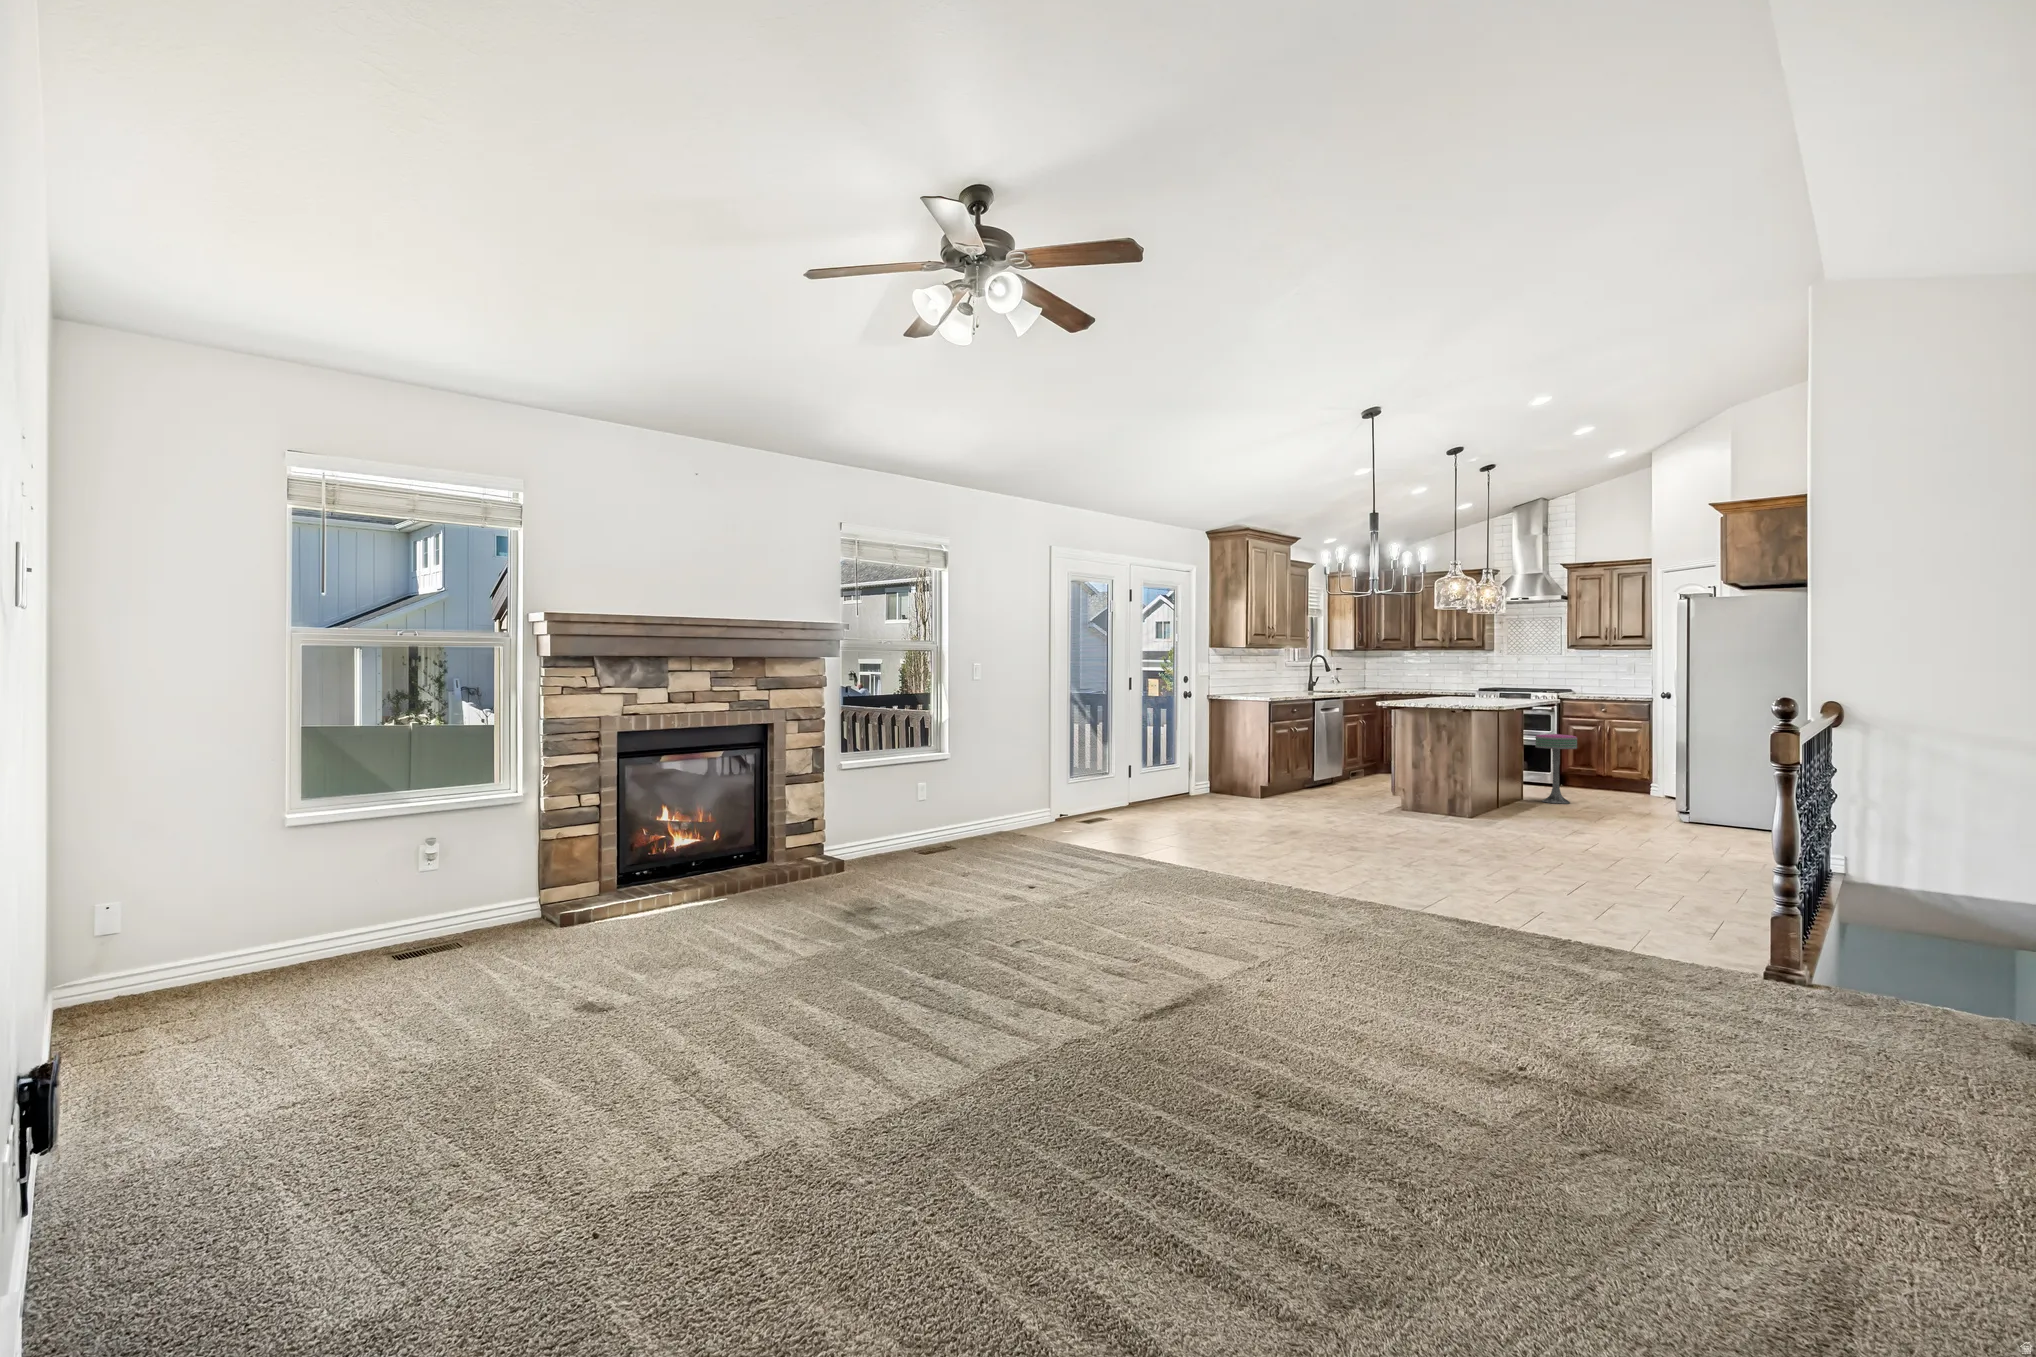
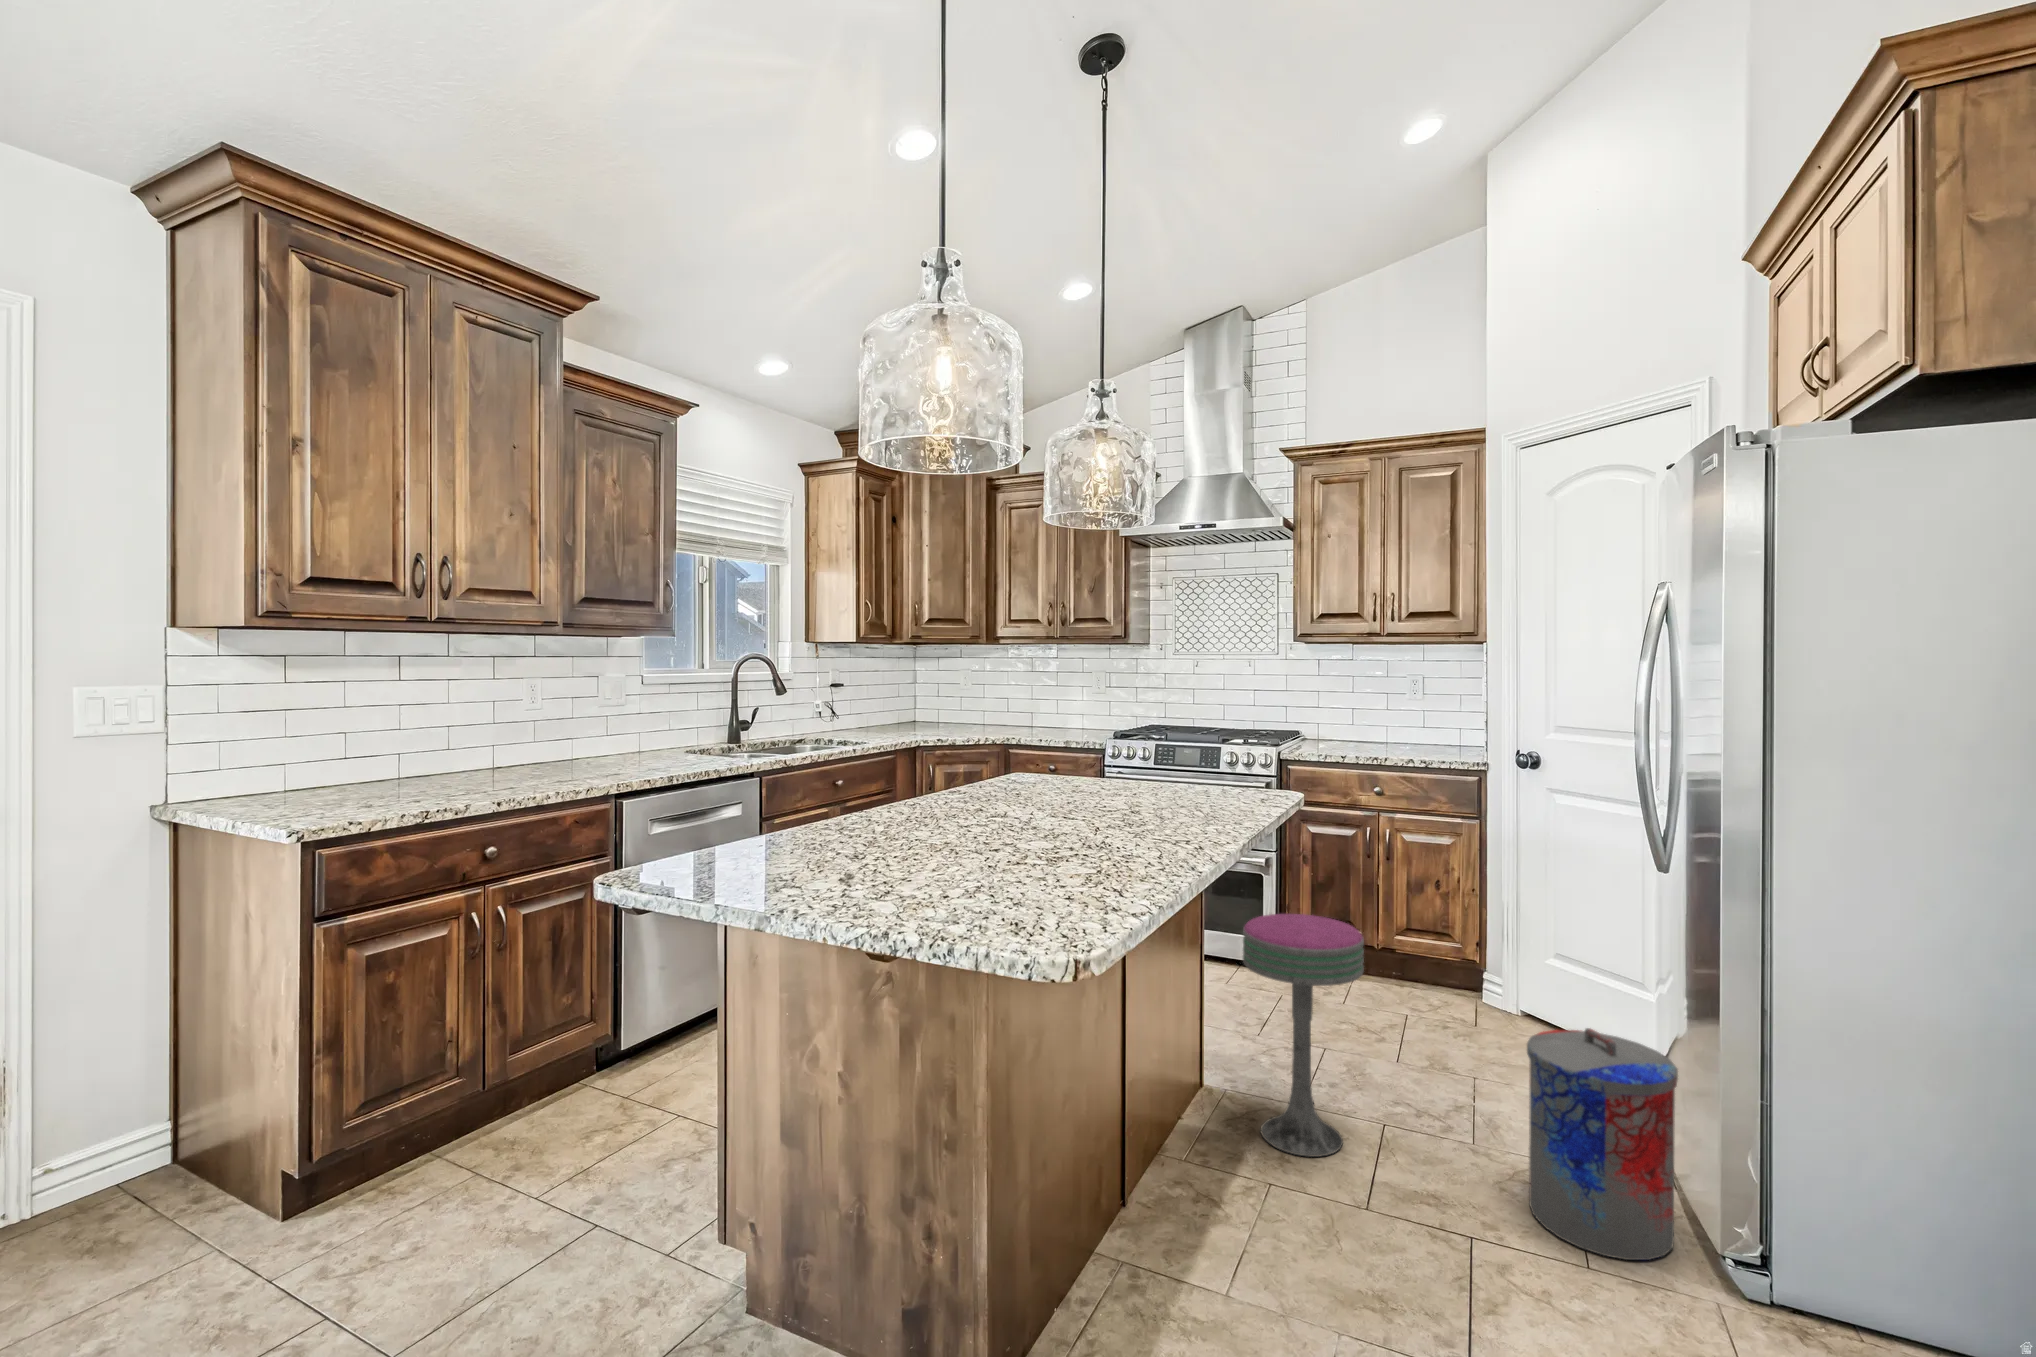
trash can: none [1626,756,1669,813] -> present [1527,1028,1678,1260]

